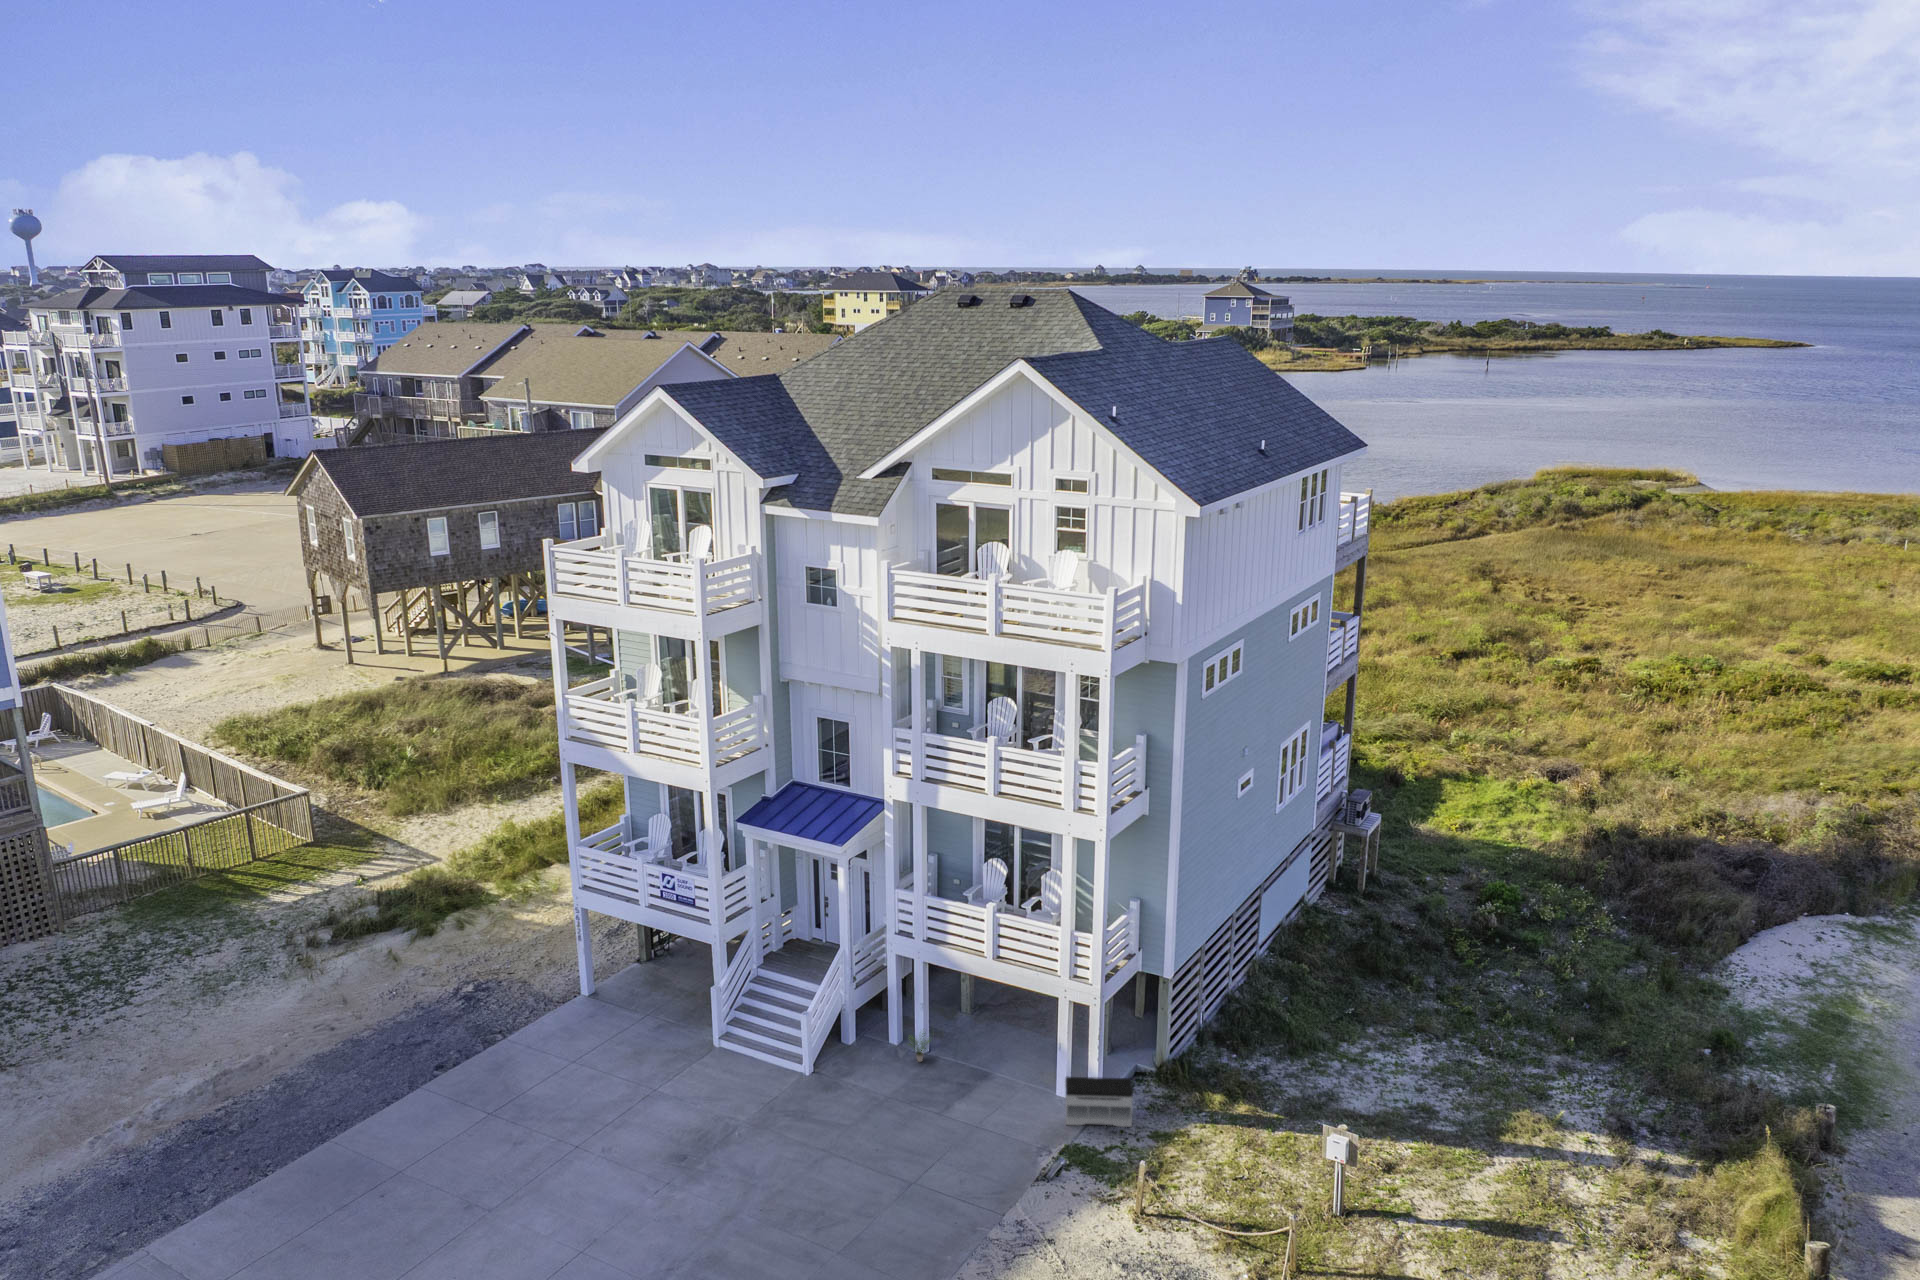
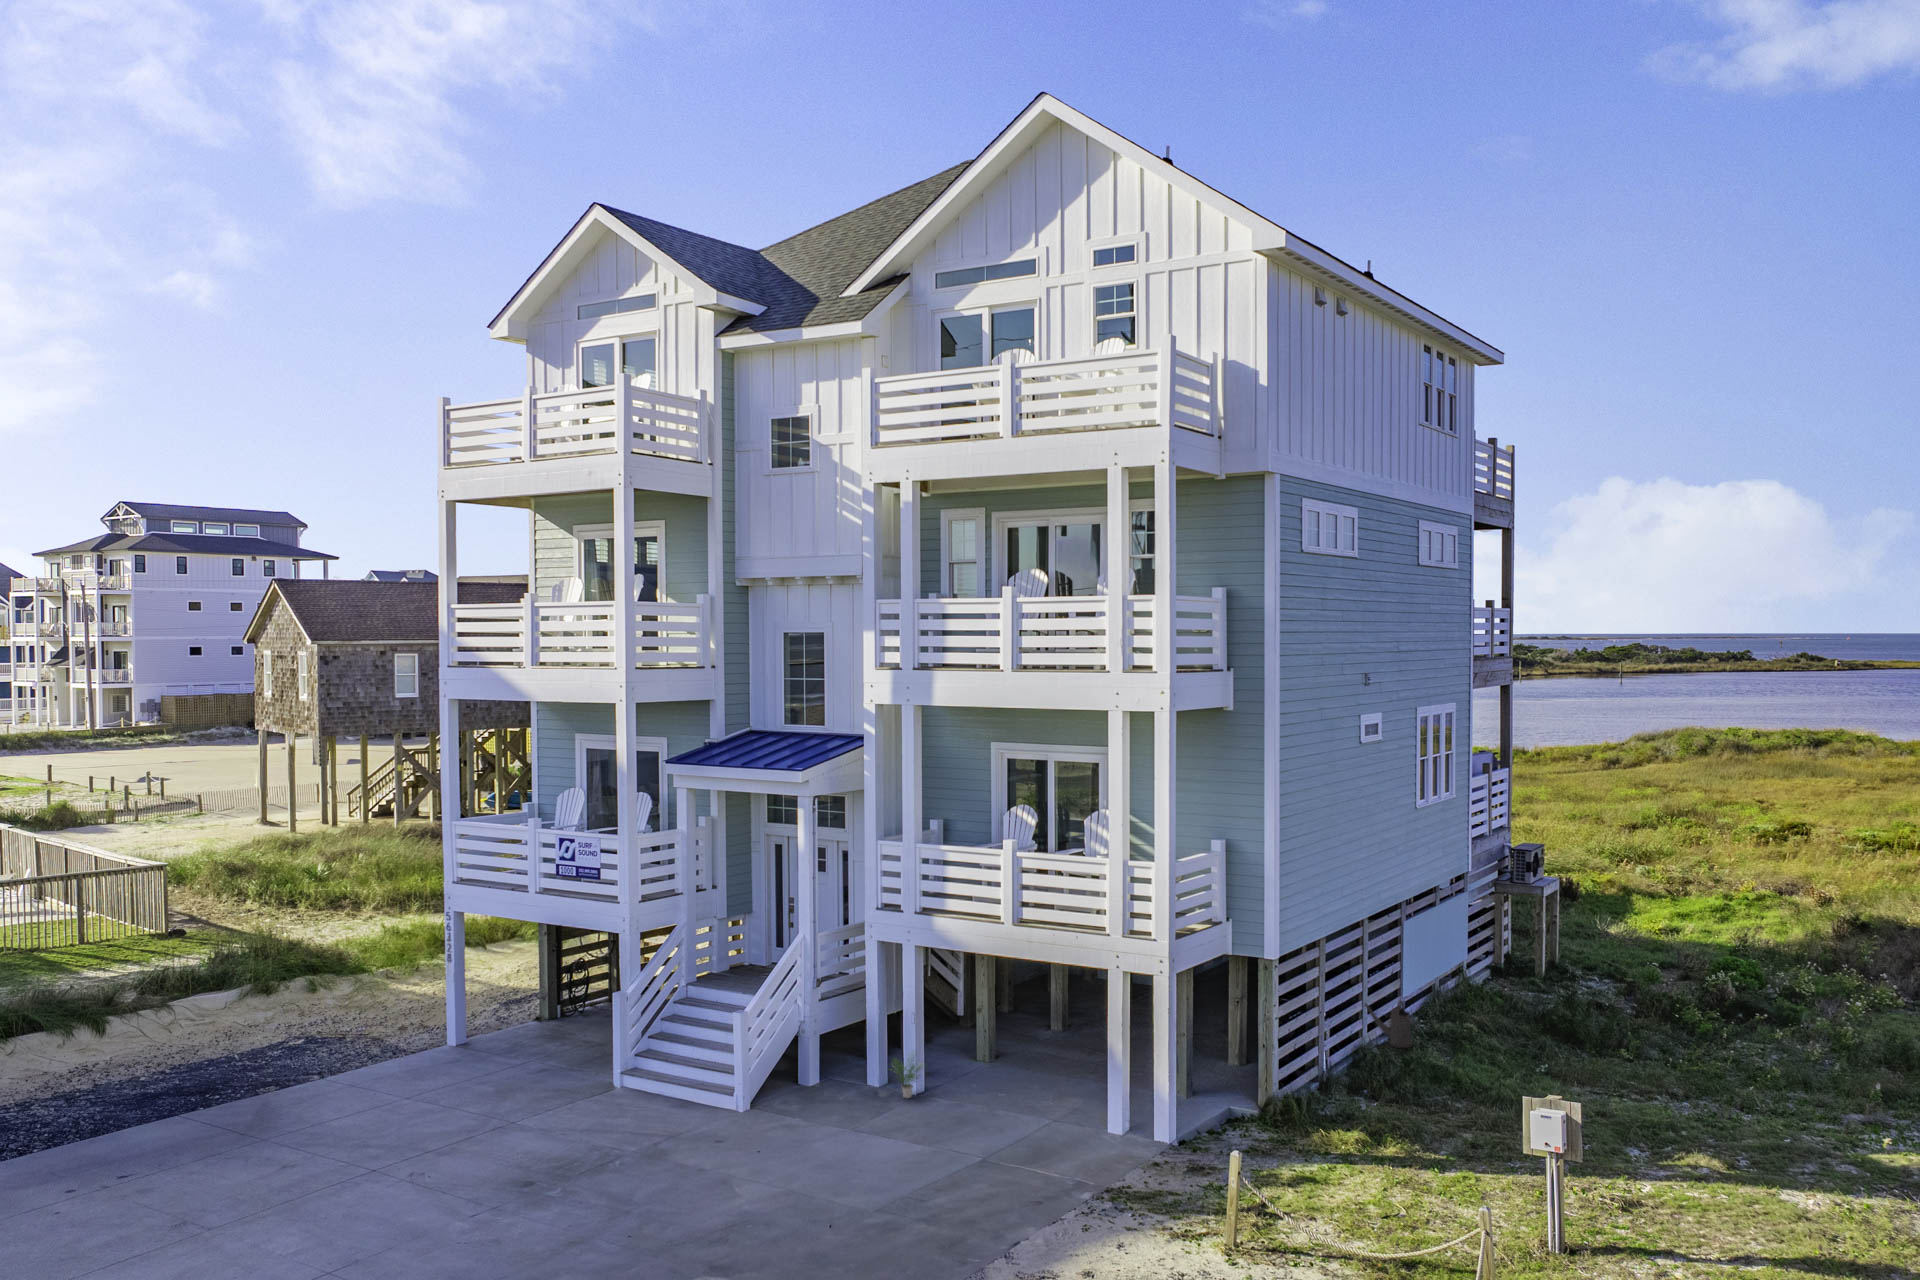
watering can: none [1230,970,1267,1003] -> present [1365,1001,1418,1048]
bench: present [1065,1077,1133,1127] -> none [1118,1093,1221,1166]

